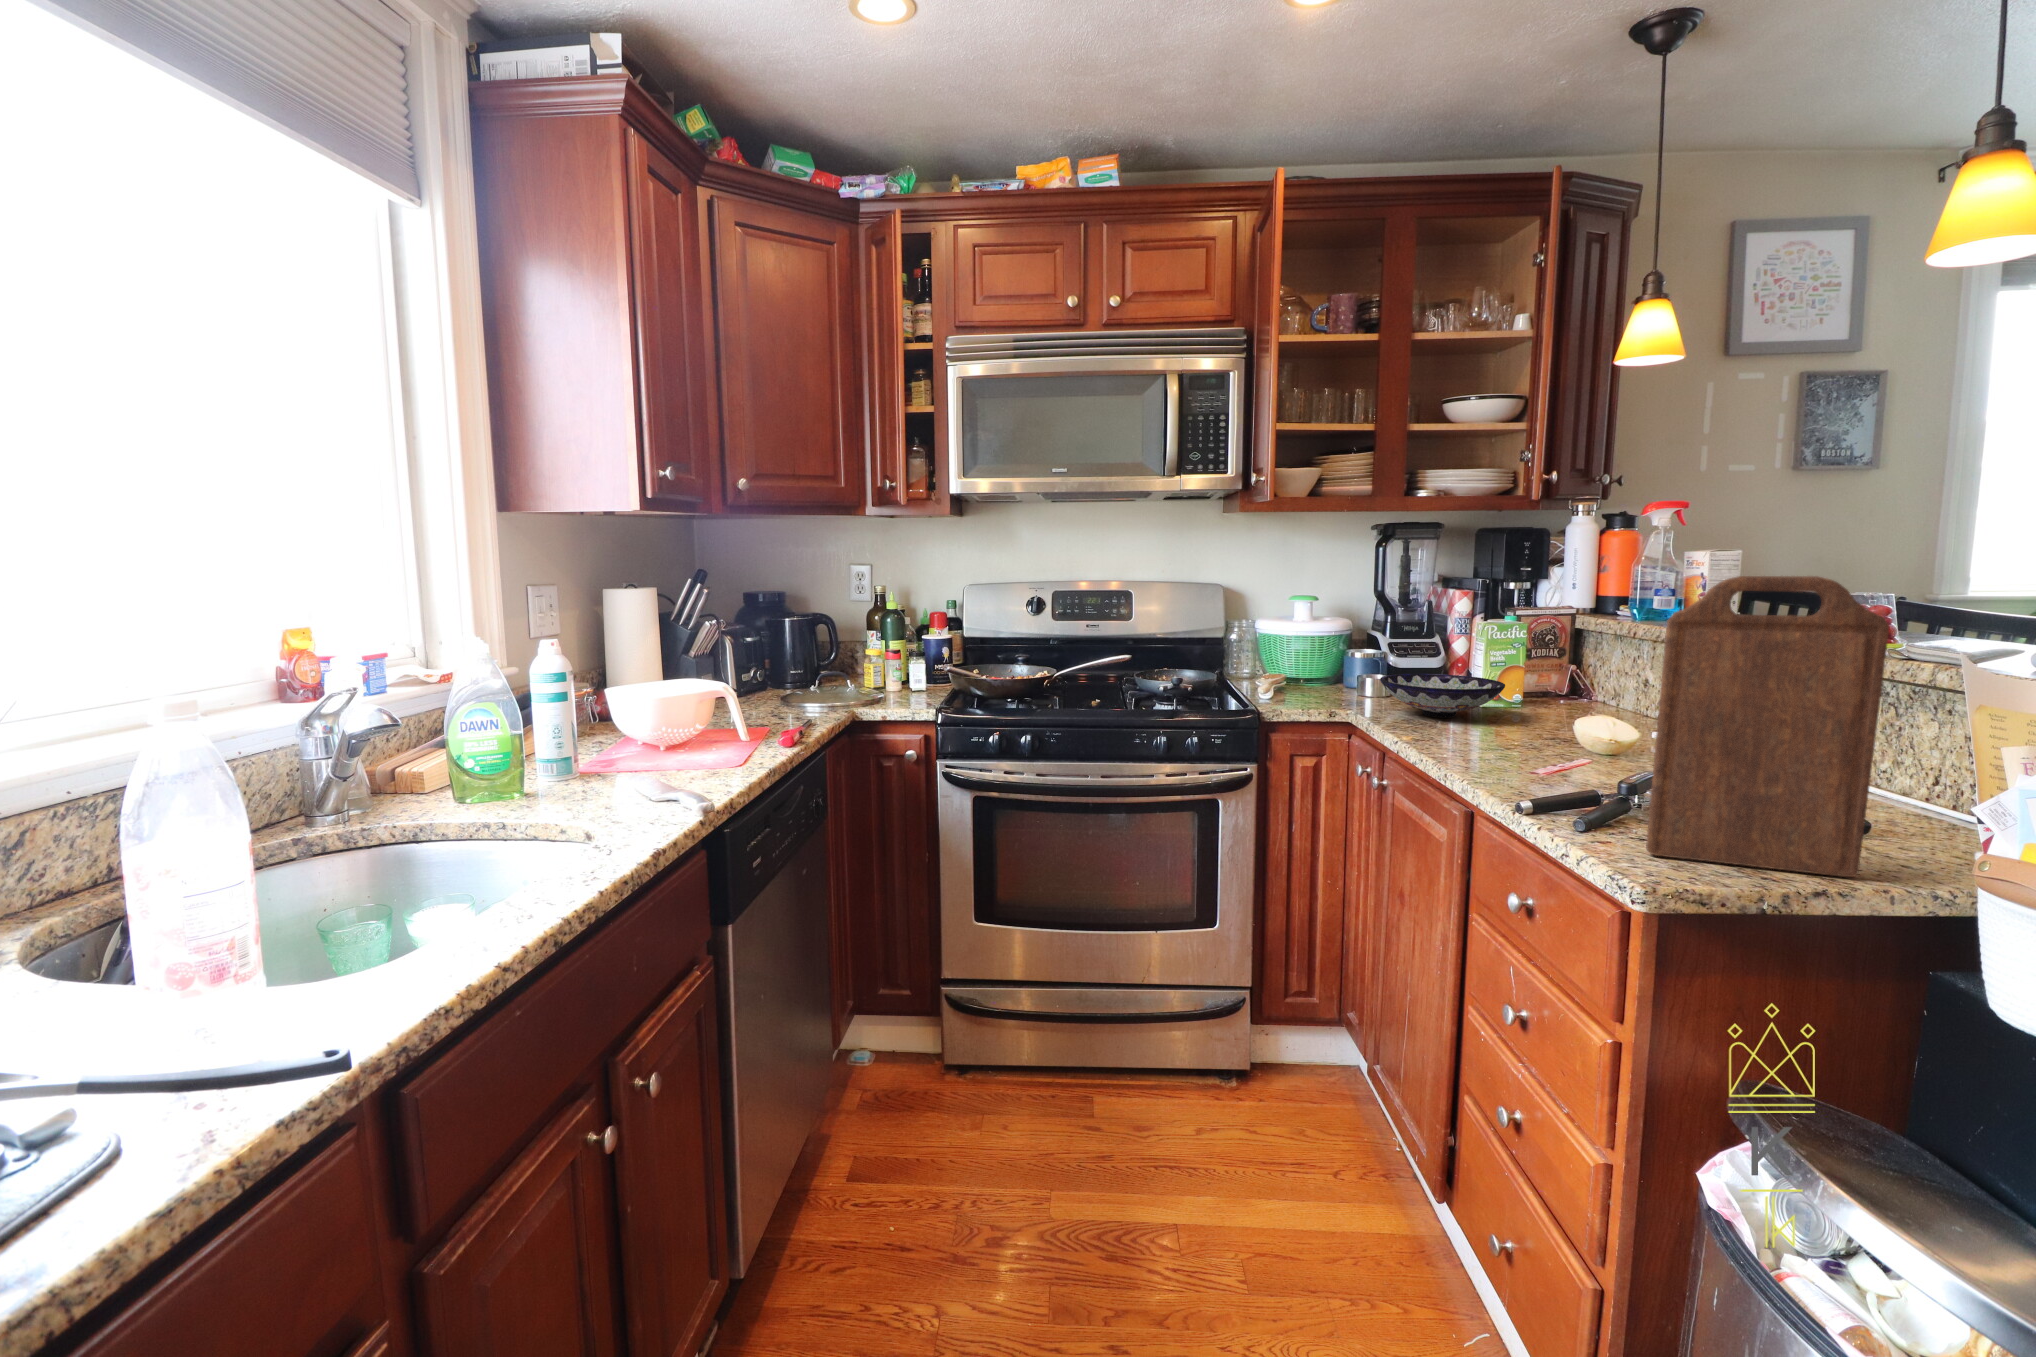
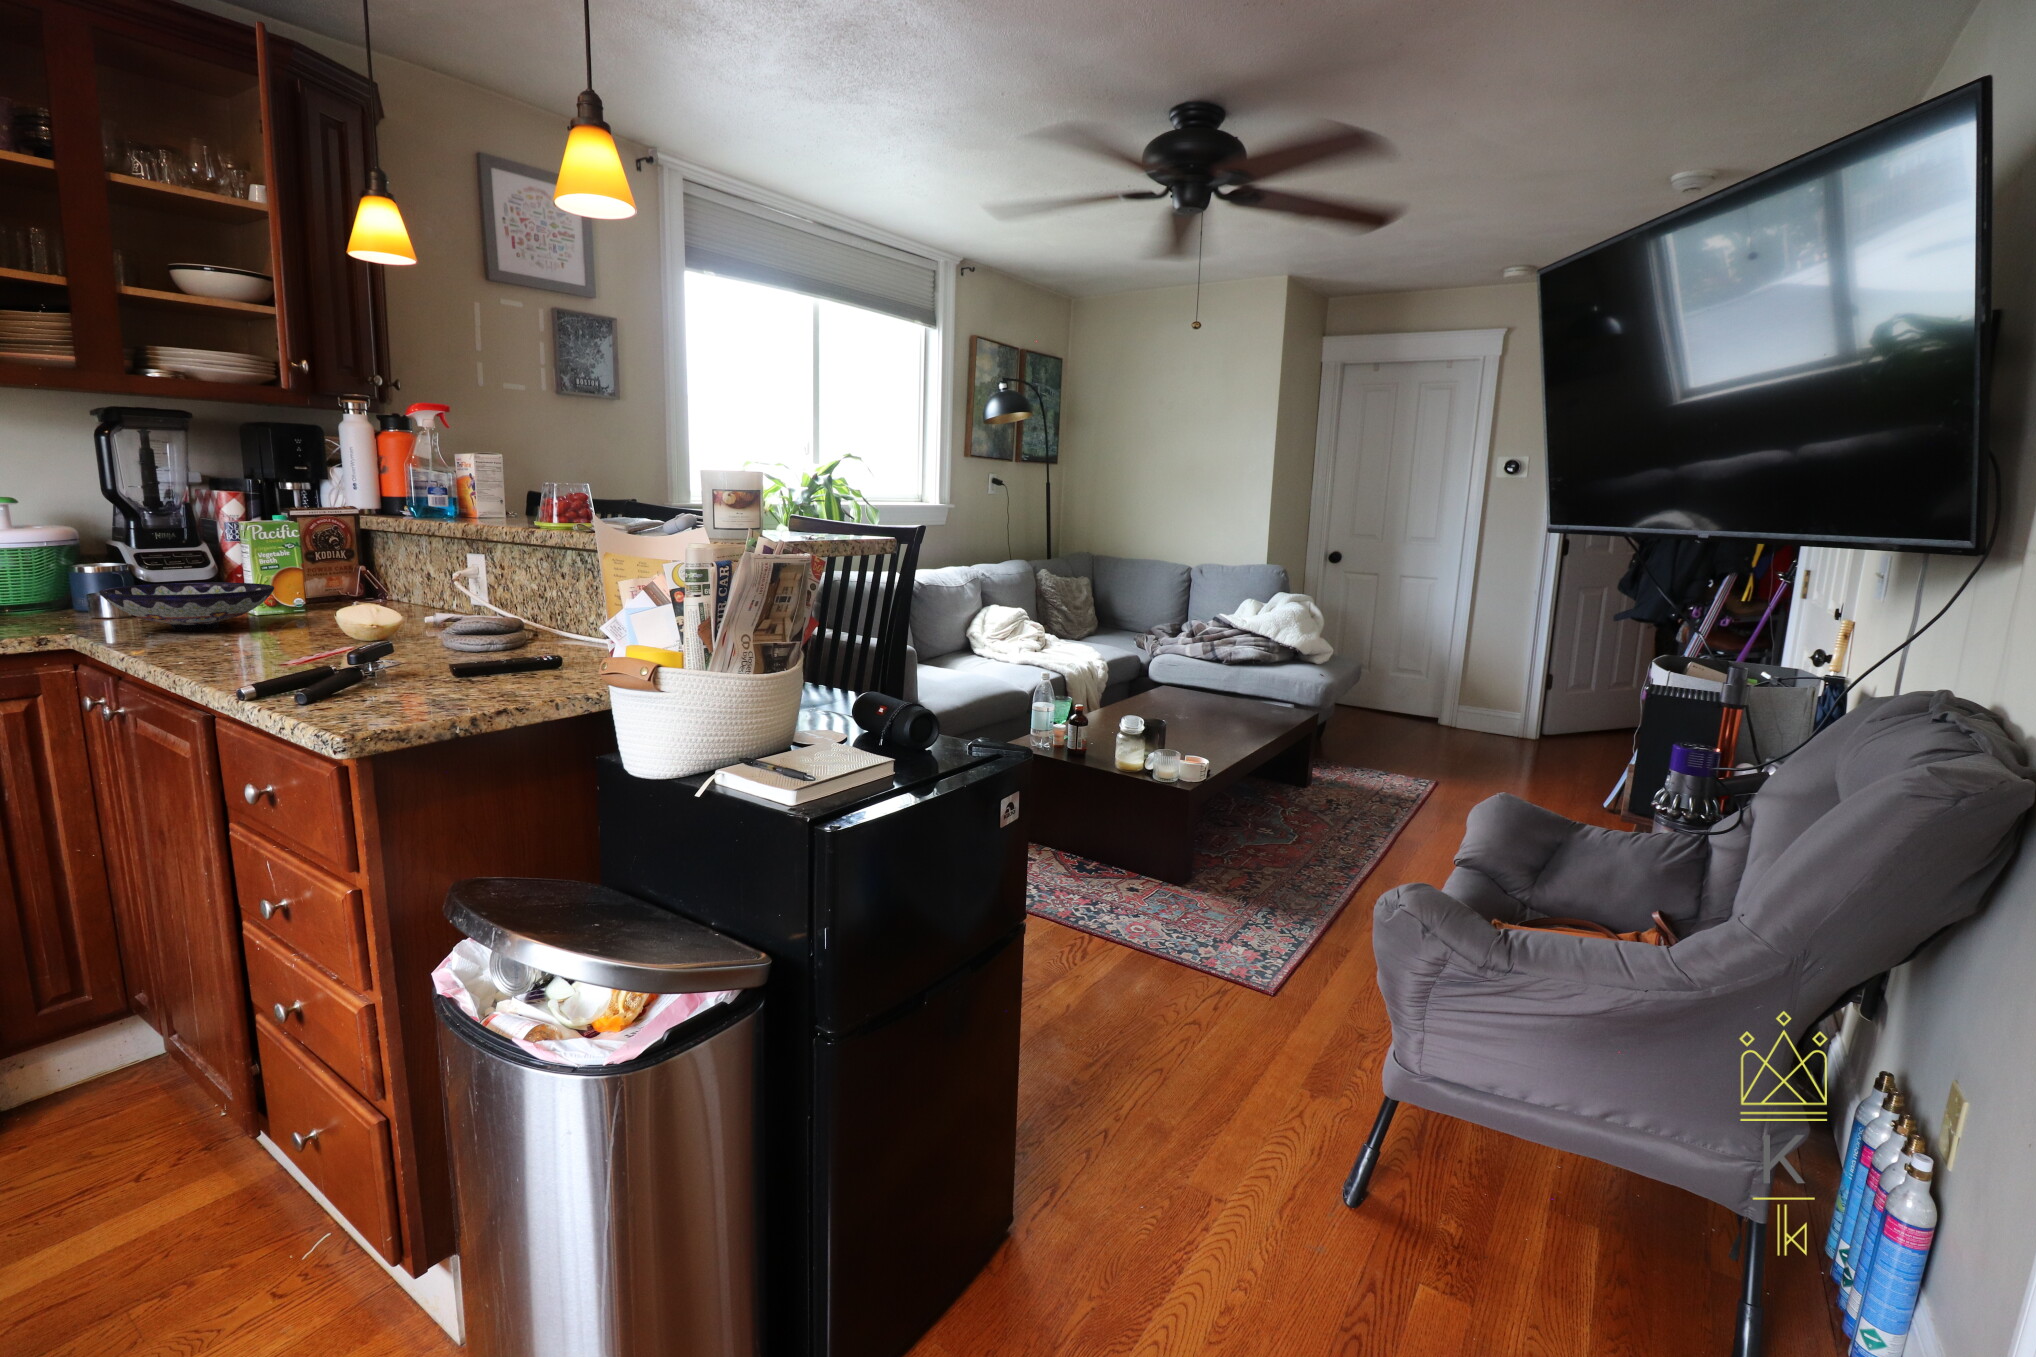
cutting board: present [1646,576,1889,877] -> none [337,449,526,709]

